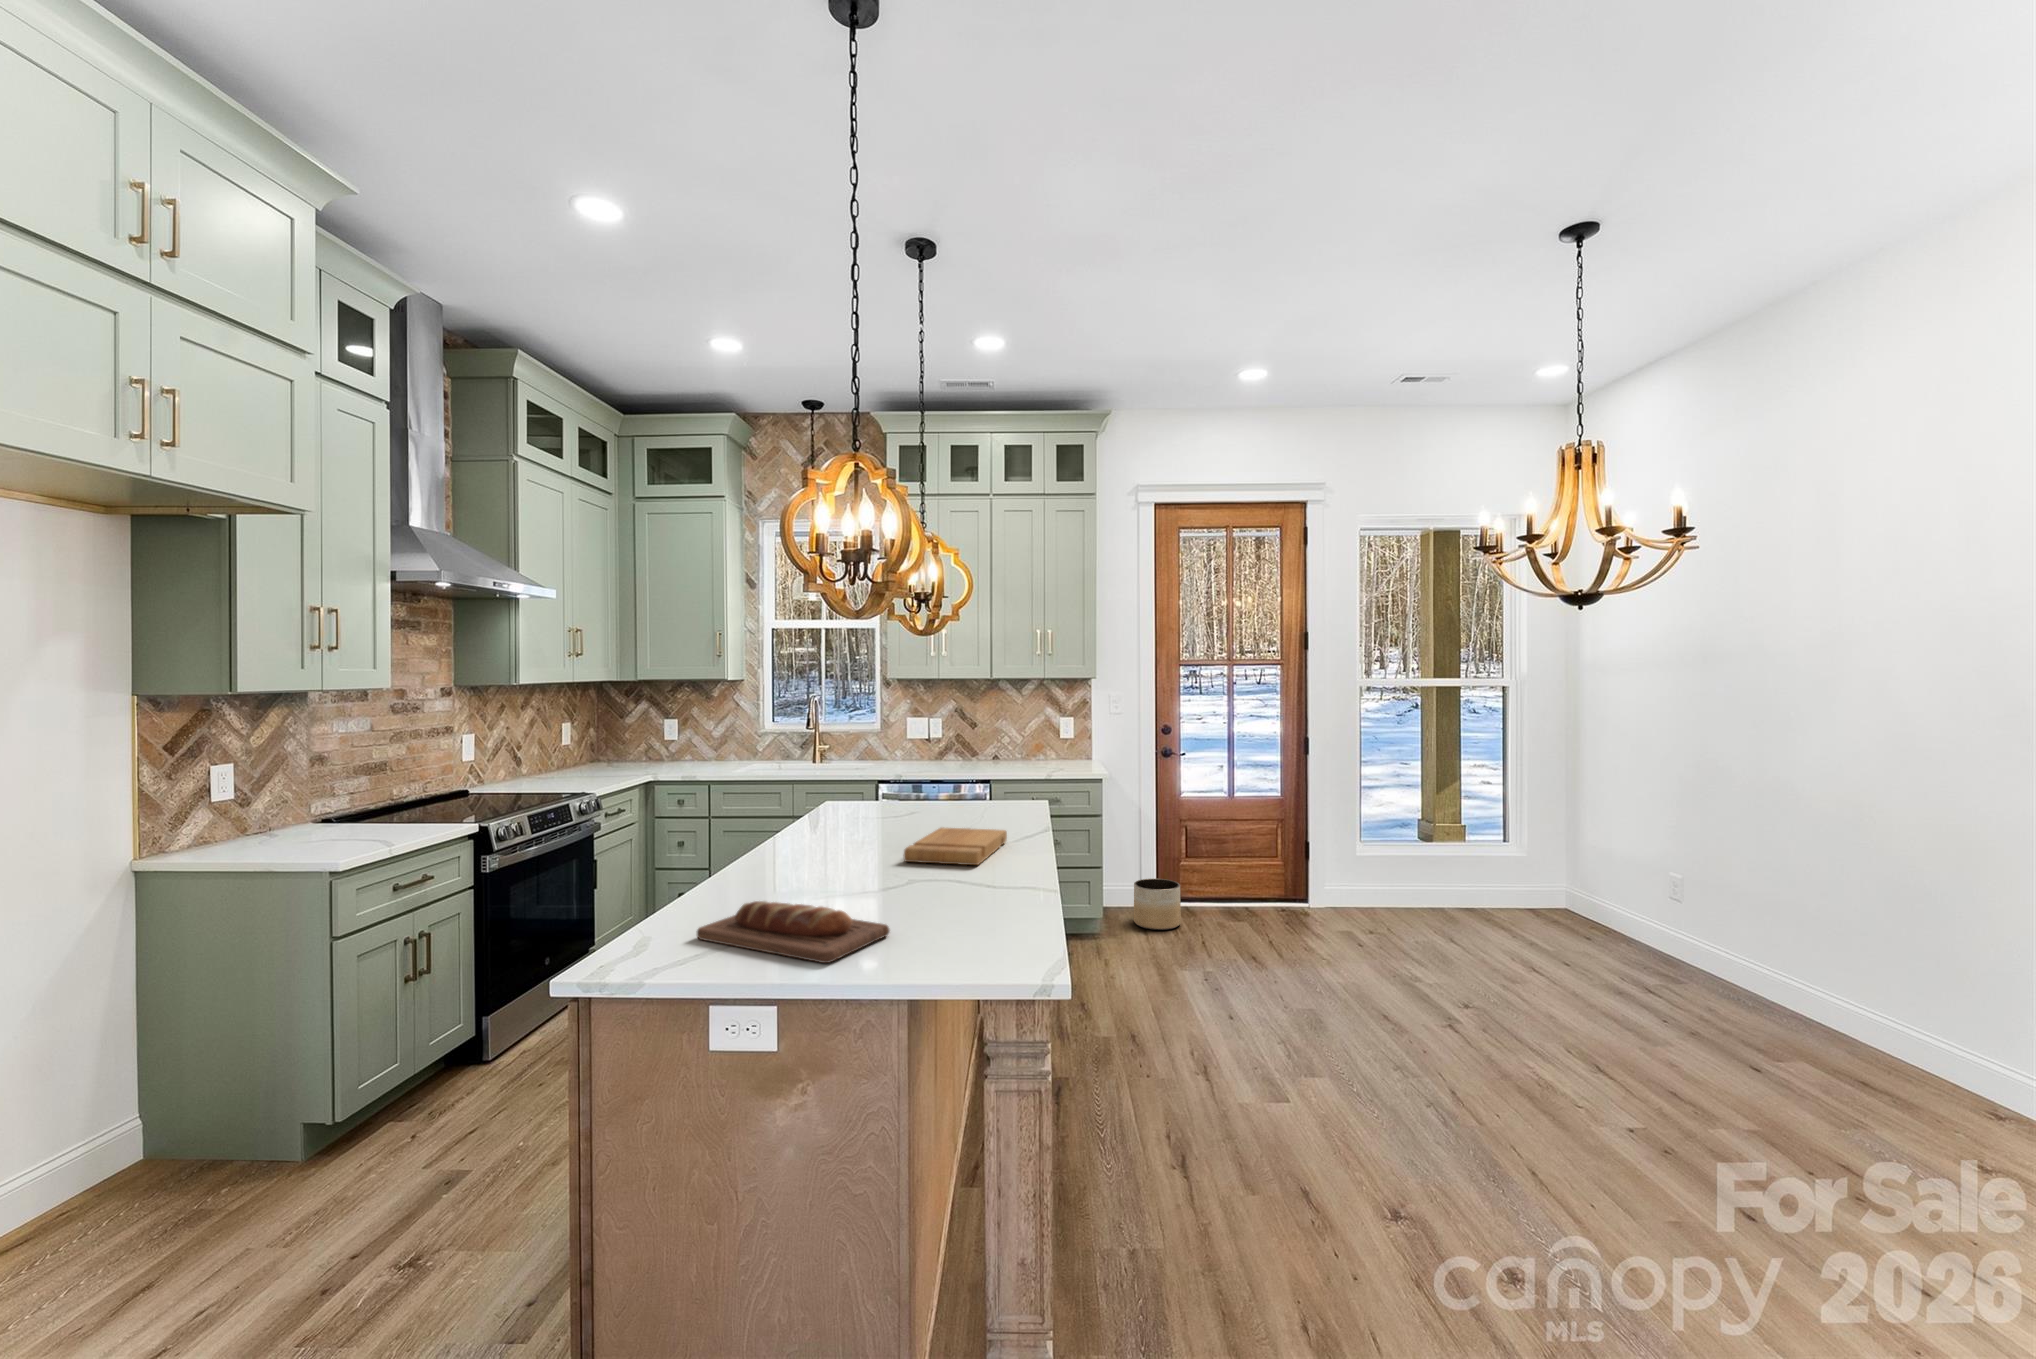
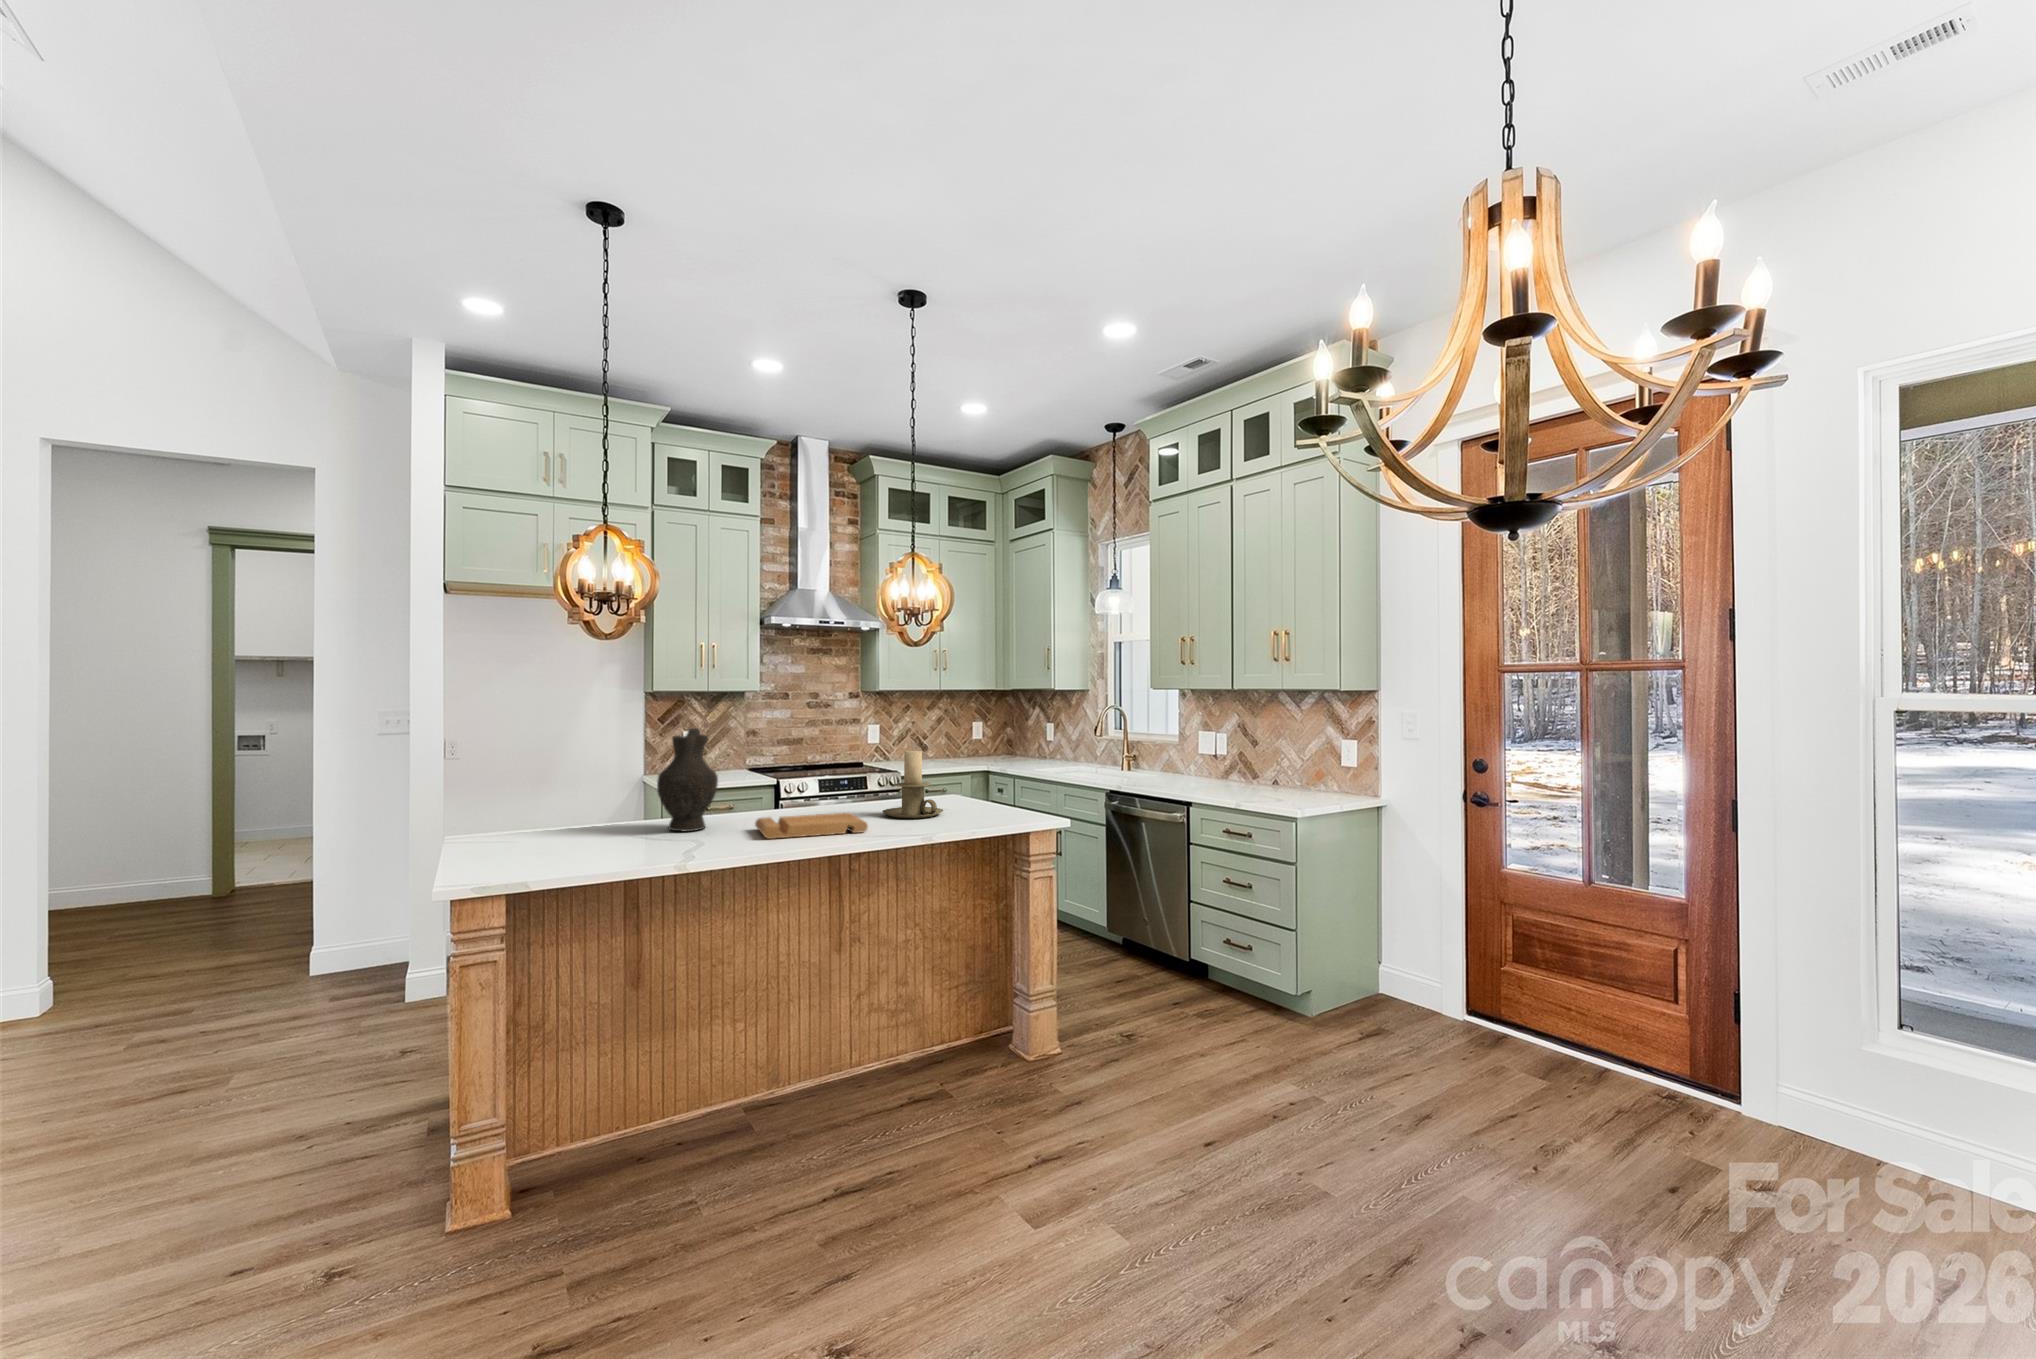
decorative vase: none [785,743,873,884] -> present [657,728,718,831]
candle holder: none [902,752,970,828] -> present [883,751,943,818]
planter: present [1134,879,1181,930] -> none [1367,956,1434,1028]
bread loaf: present [697,901,889,963] -> none [478,821,585,856]

